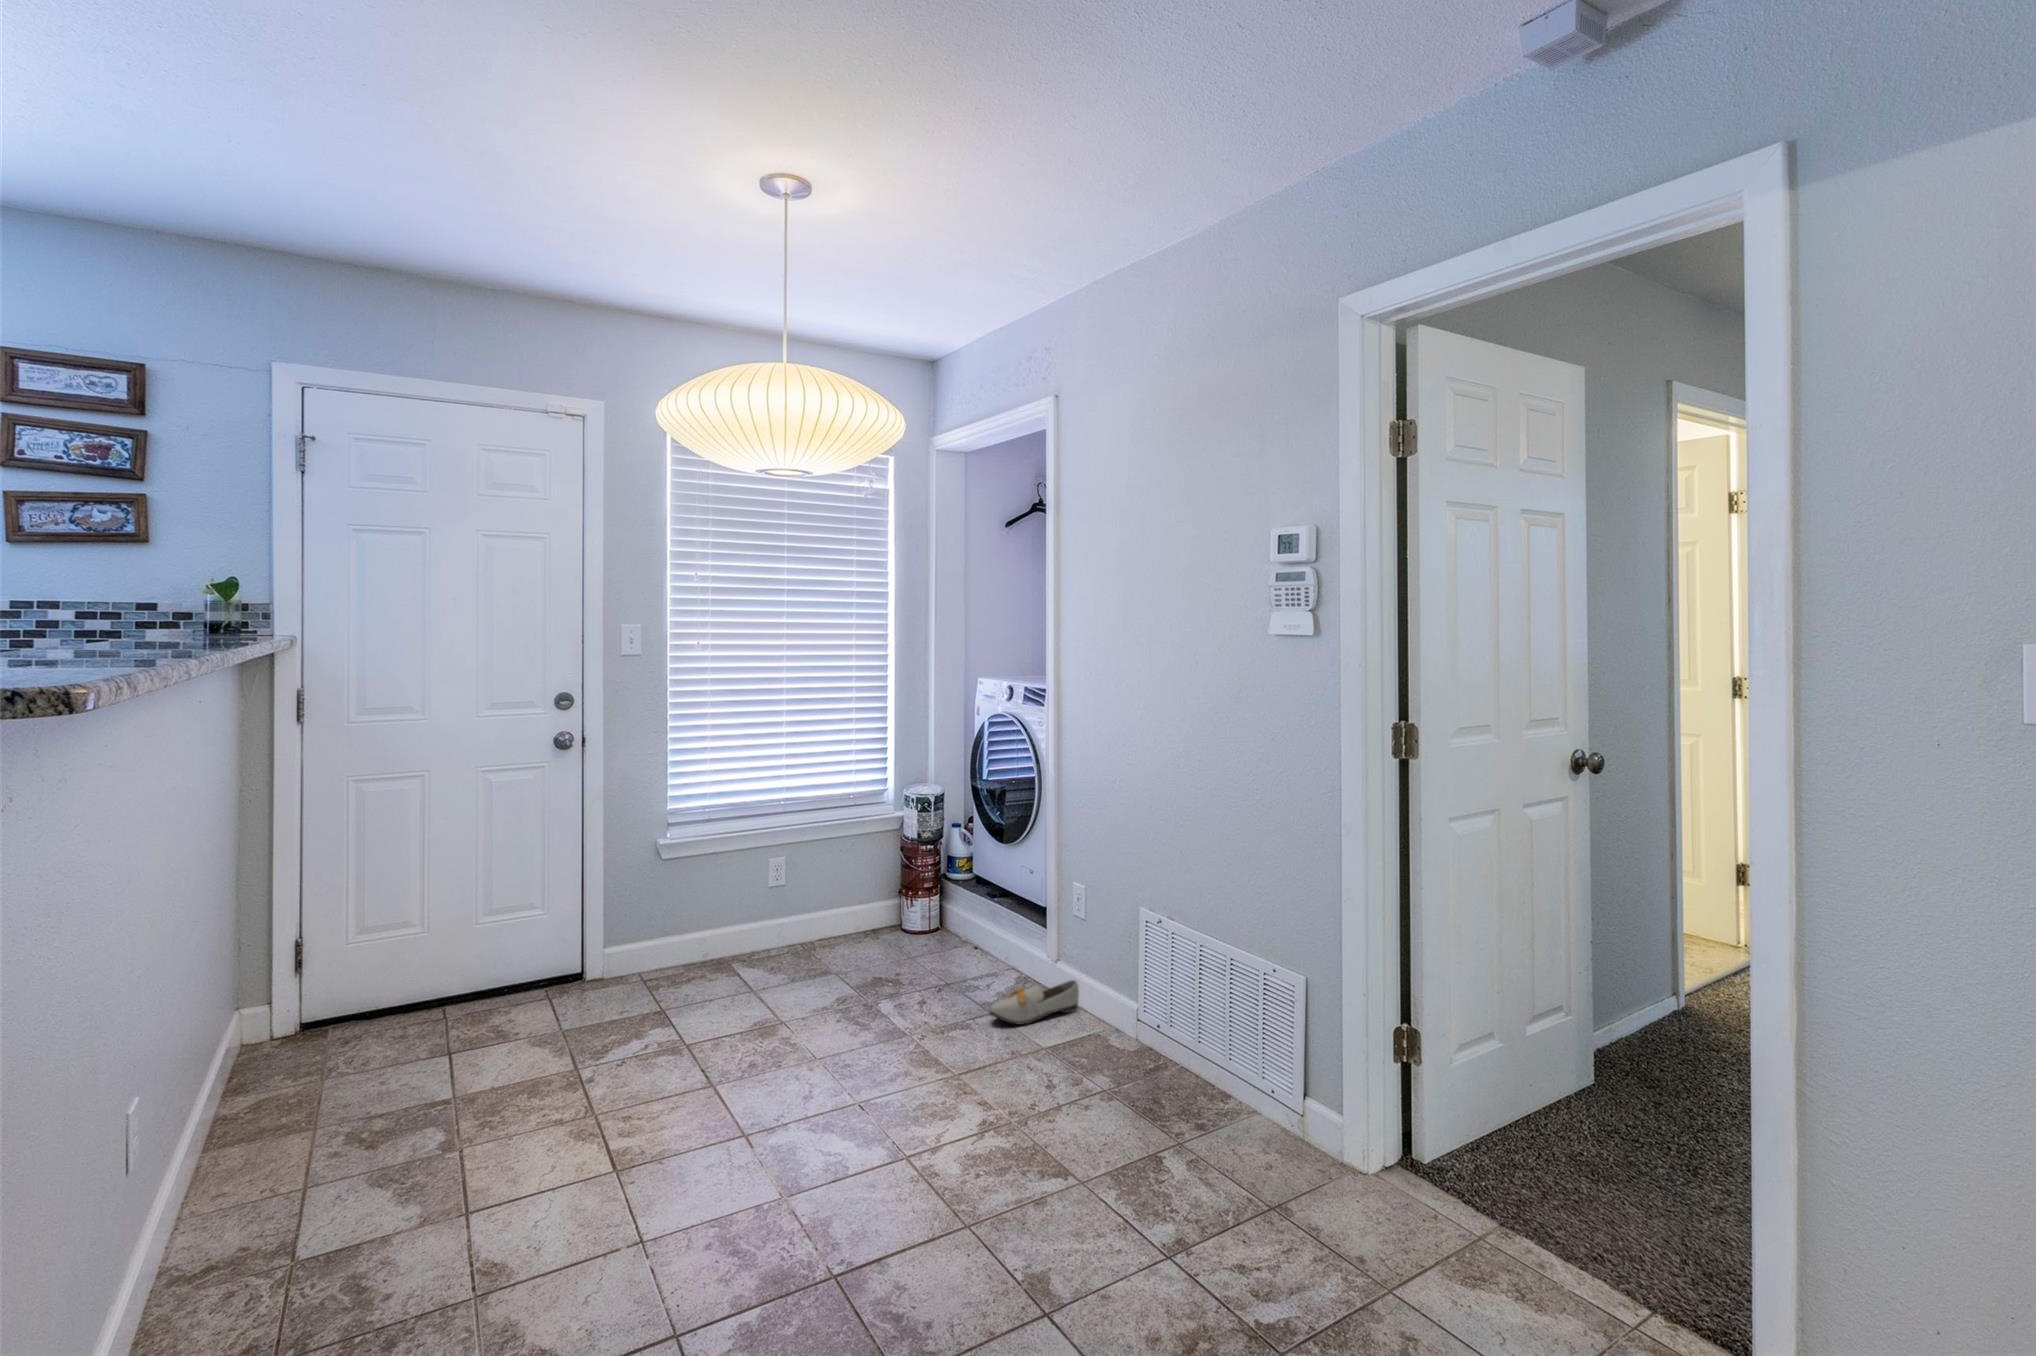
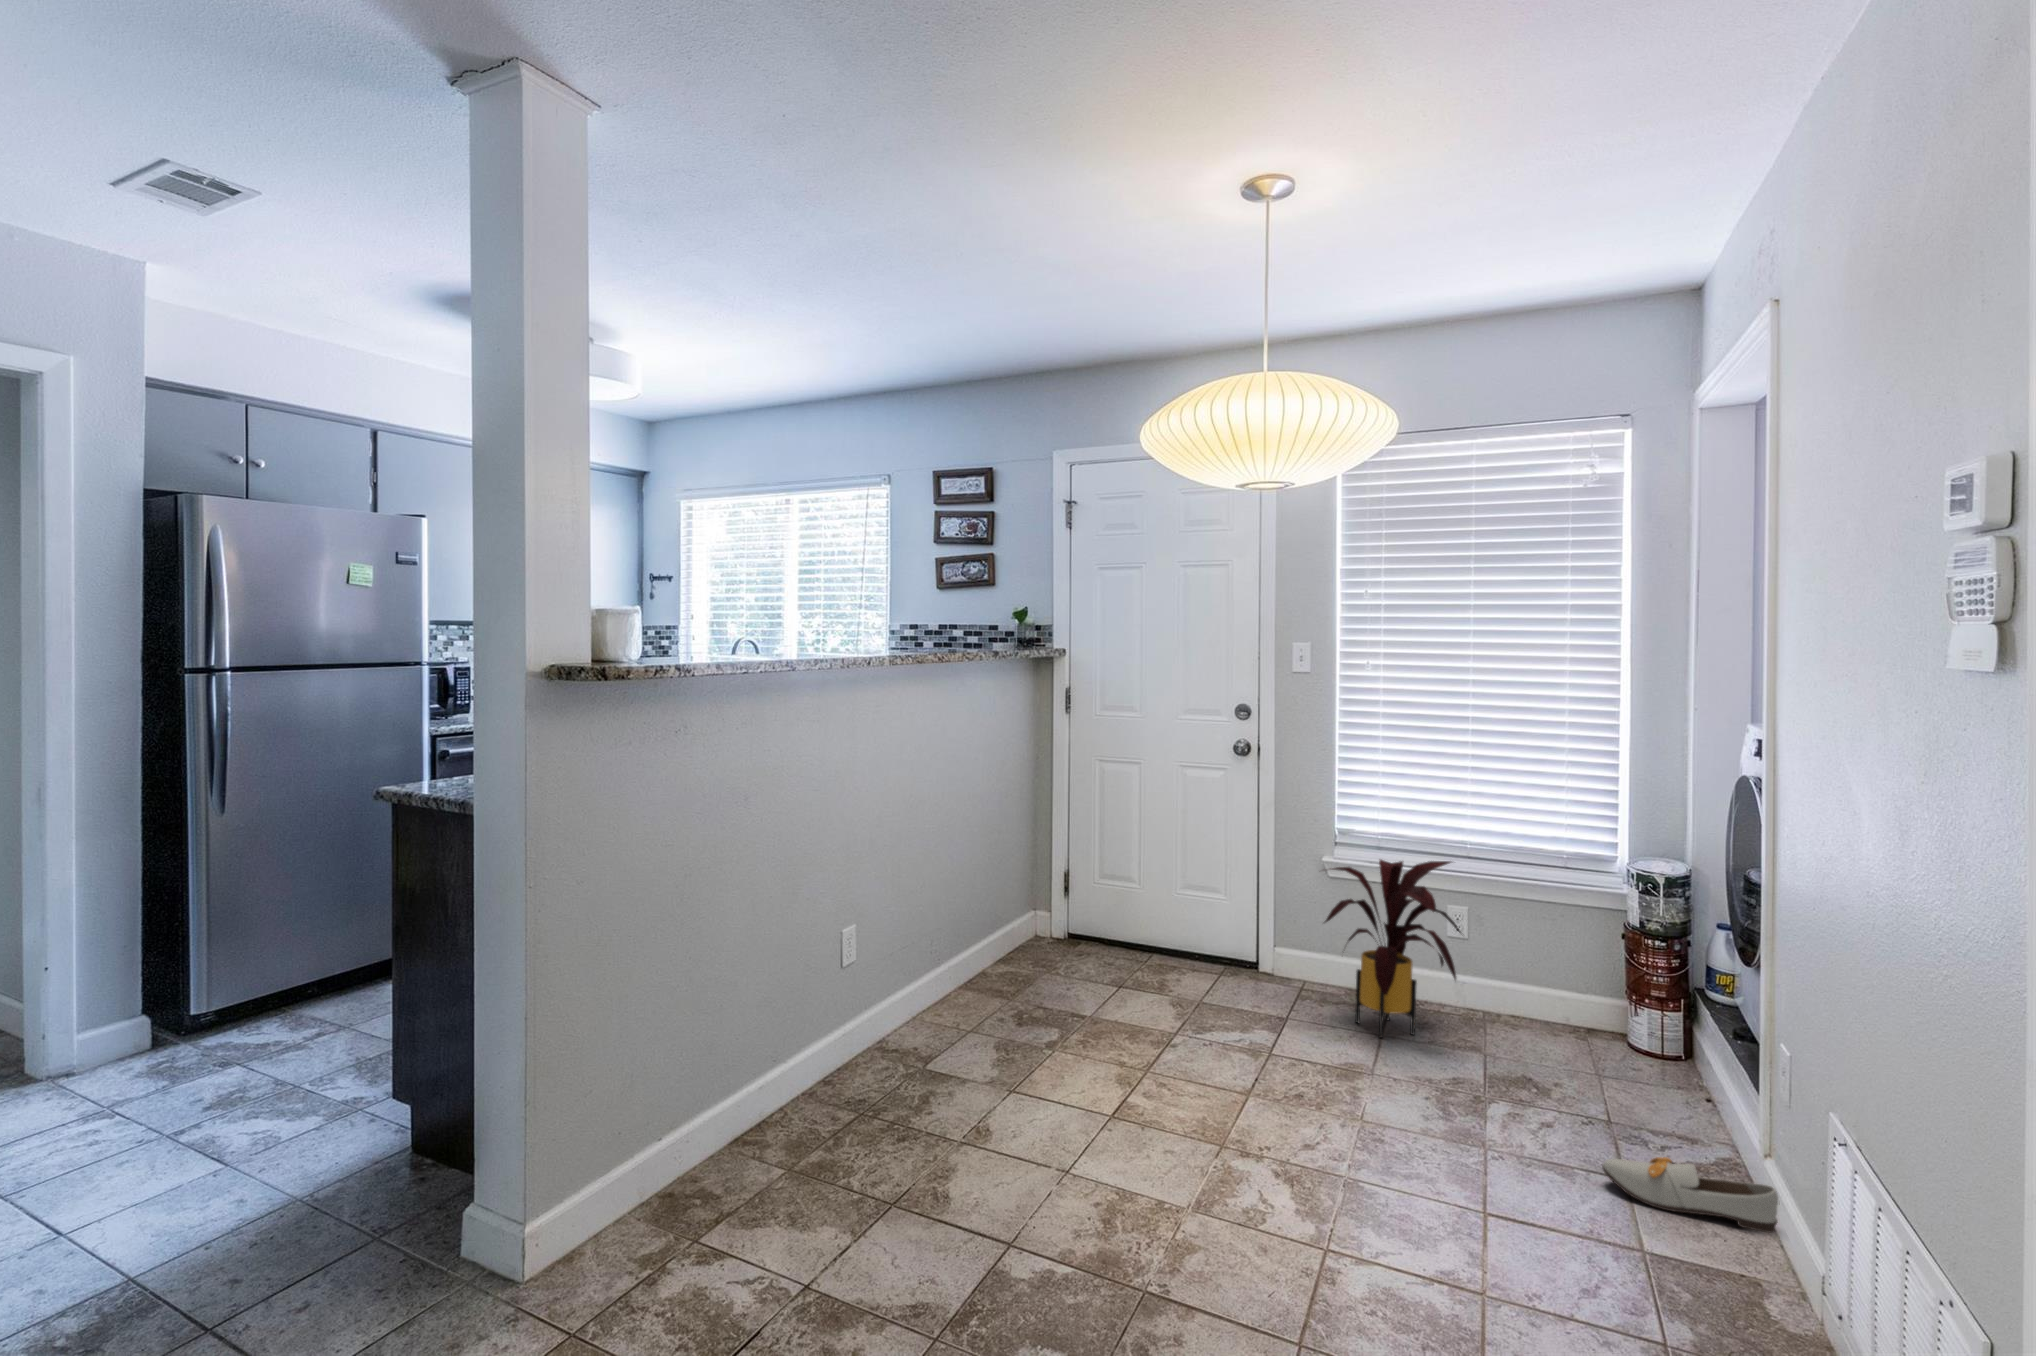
house plant: none [675,814,829,994] -> present [1325,860,1461,1038]

